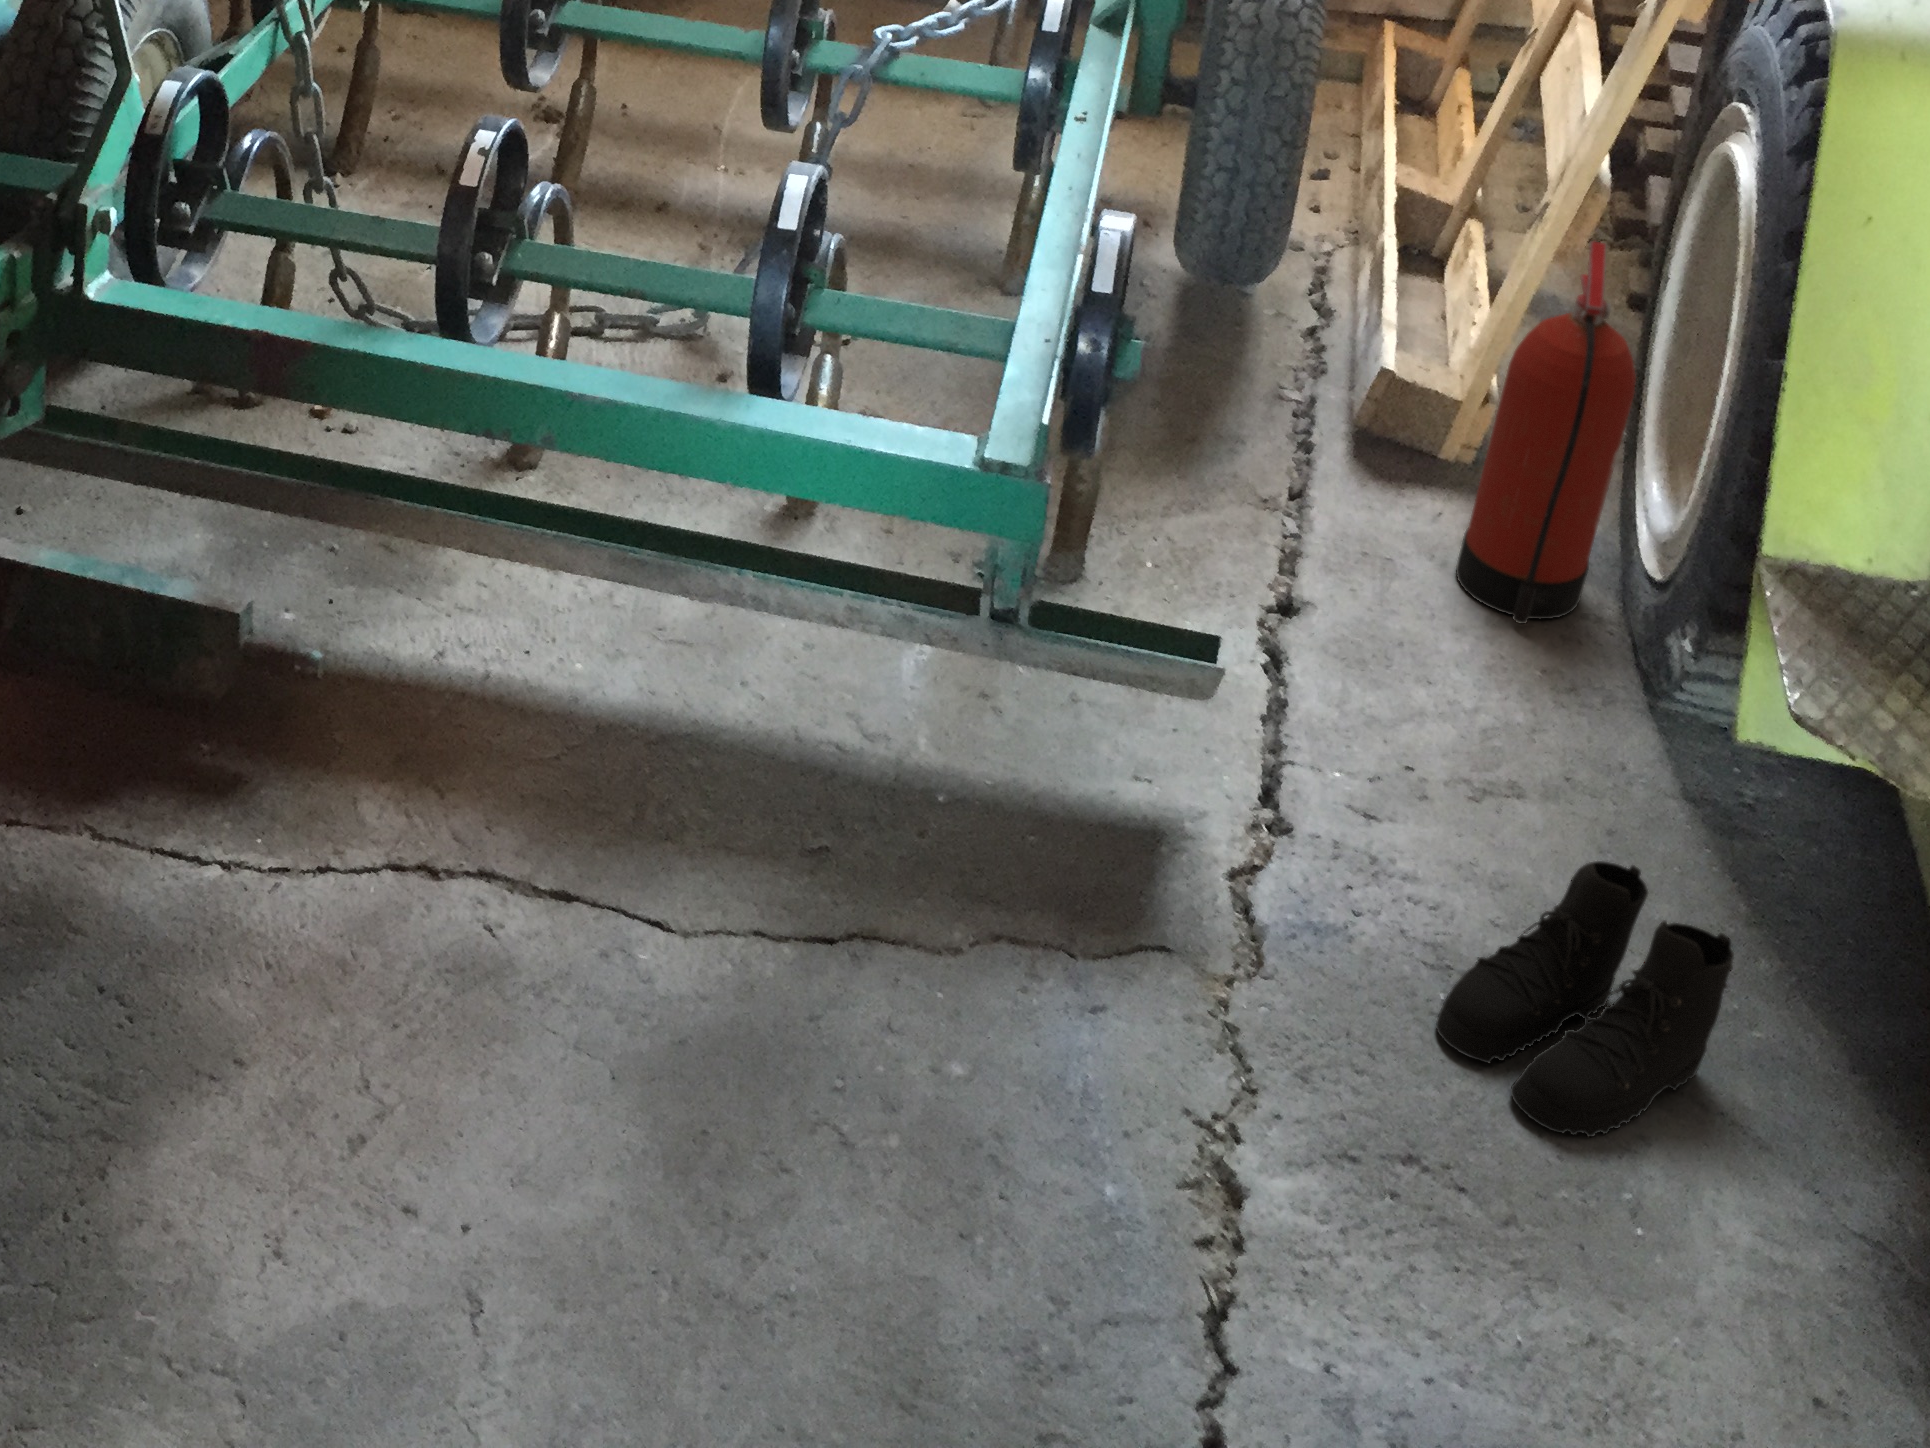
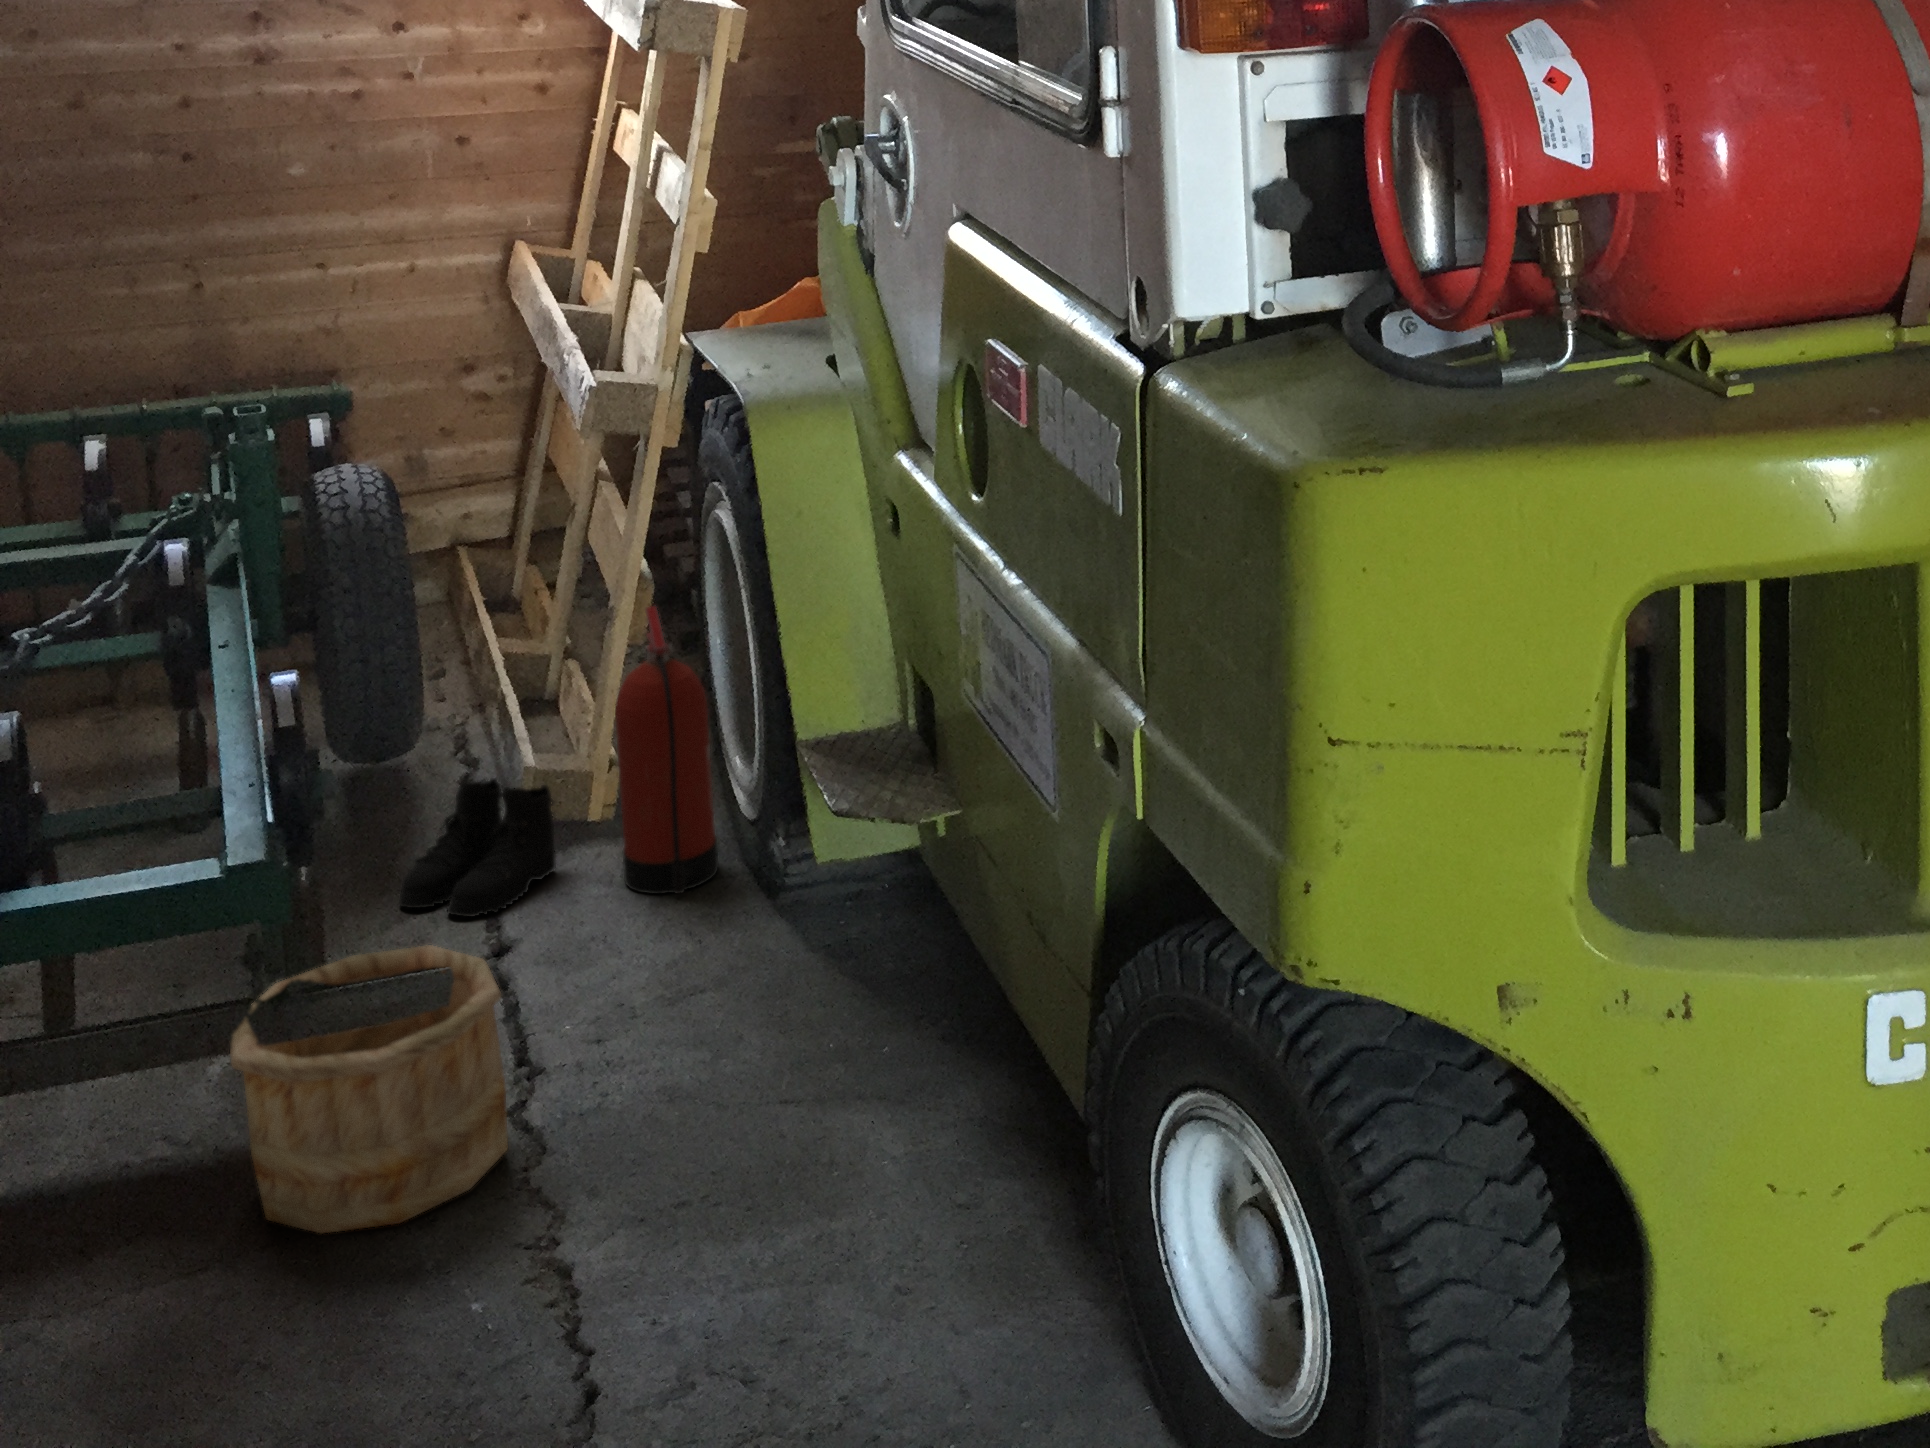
wooden bucket: none [922,611,1254,987] -> present [230,945,508,1233]
boots: present [1436,861,1734,1137] -> present [399,778,556,917]

